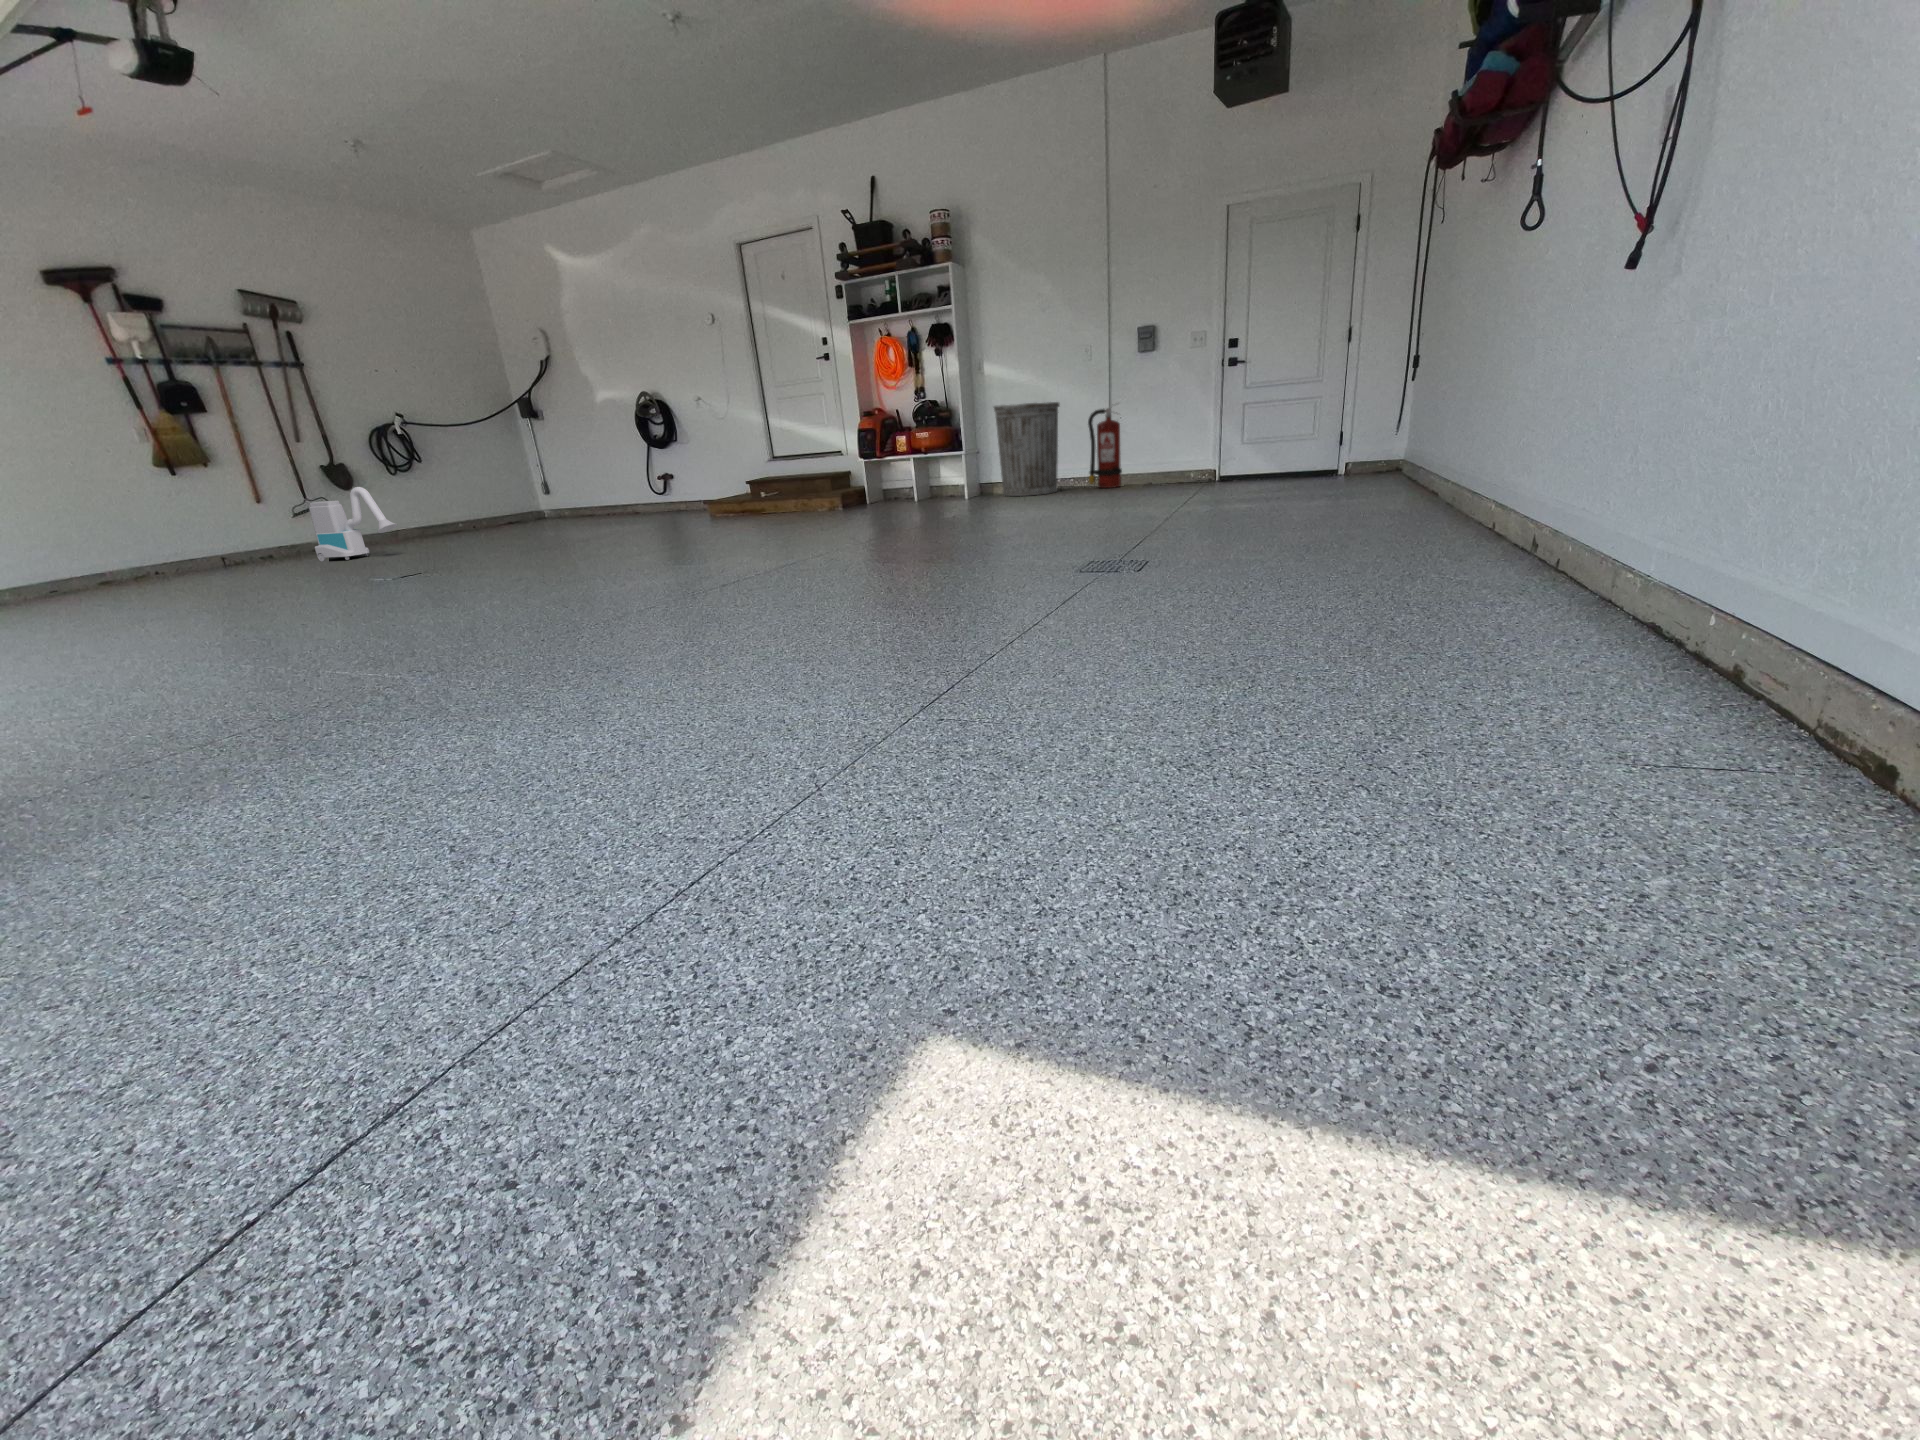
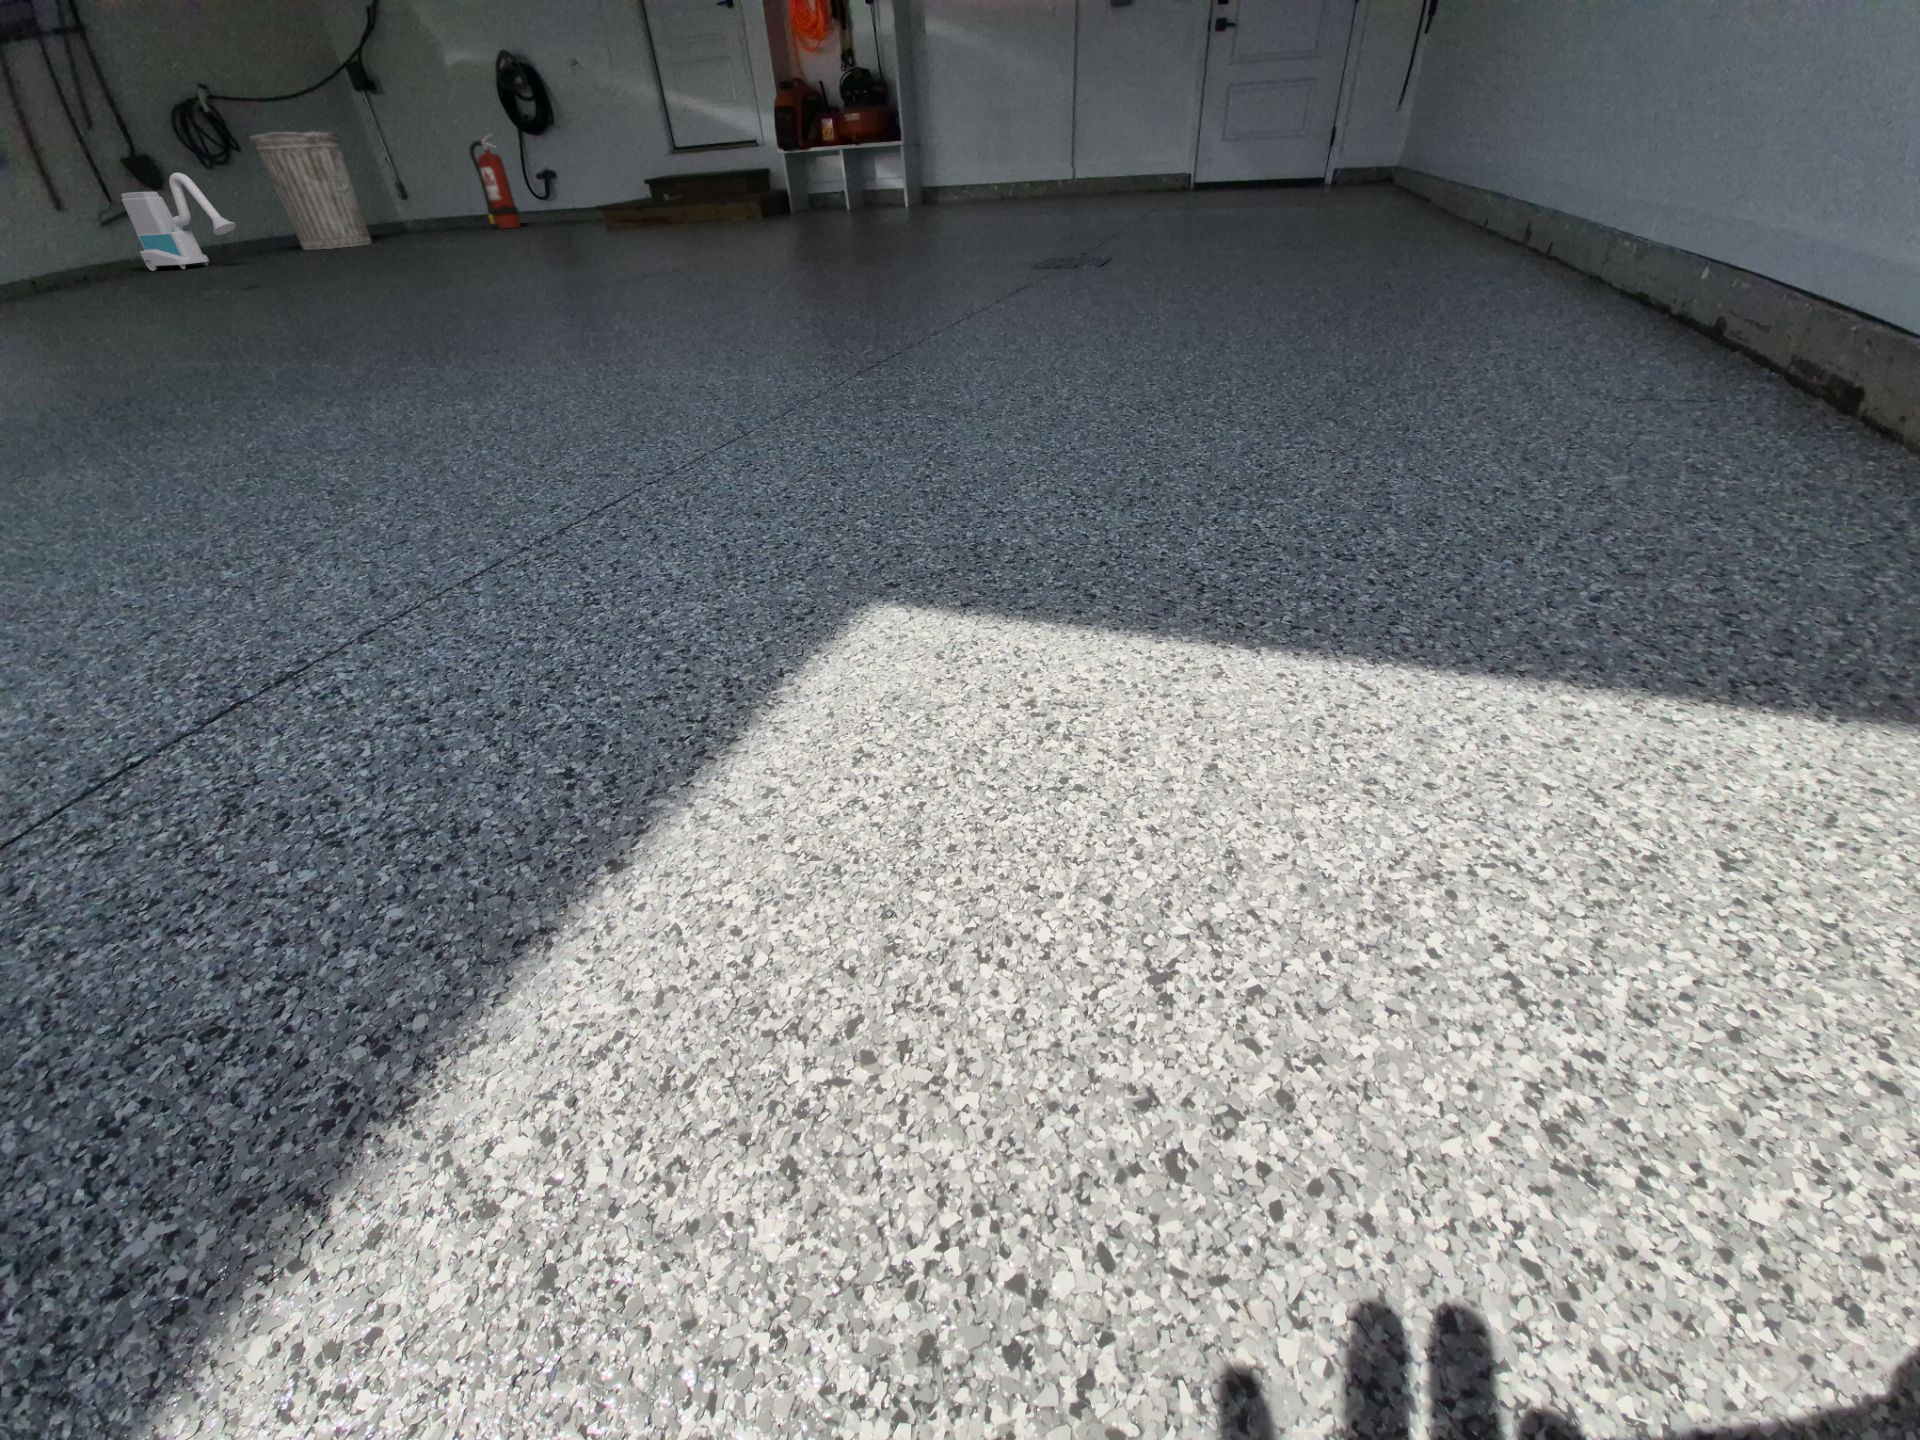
trash can: present [994,402,1060,496] -> present [250,132,372,250]
fire extinguisher: present [1088,407,1122,488] -> present [470,134,521,229]

